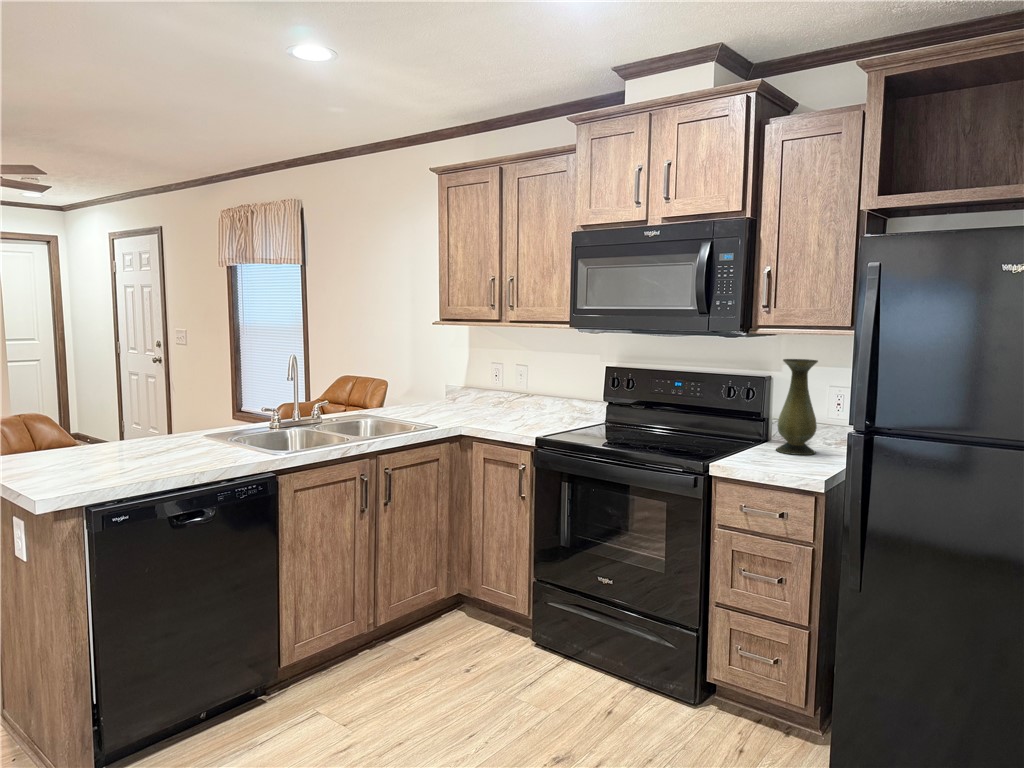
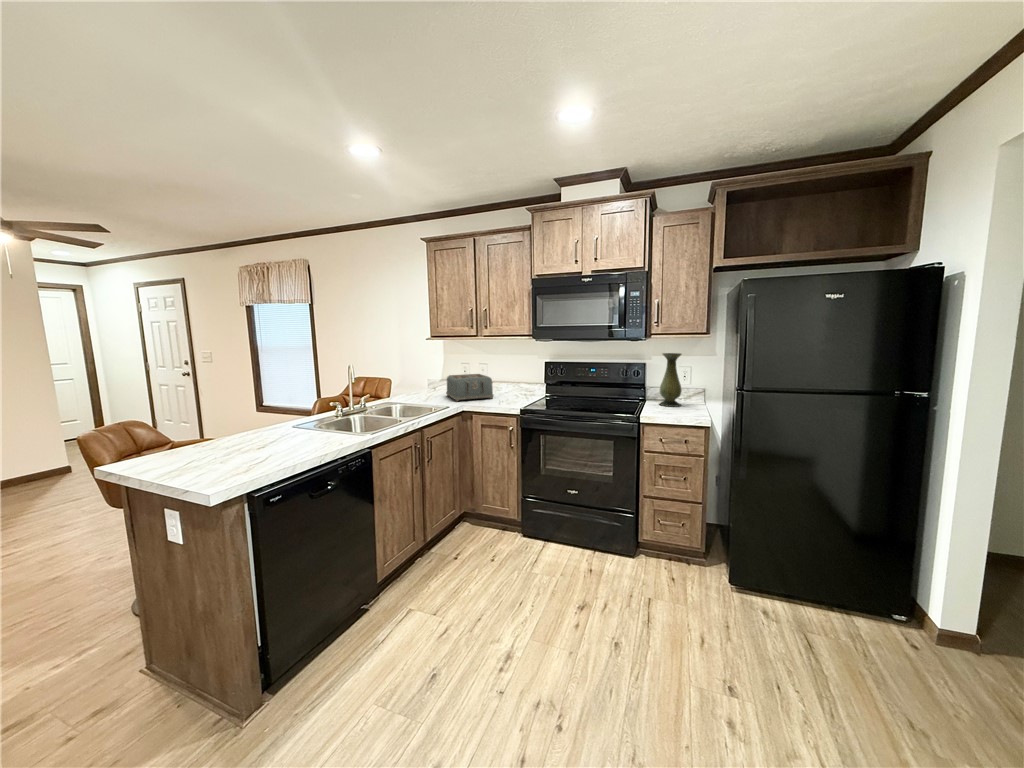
toaster: none [452,379,517,421] -> present [446,374,494,402]

